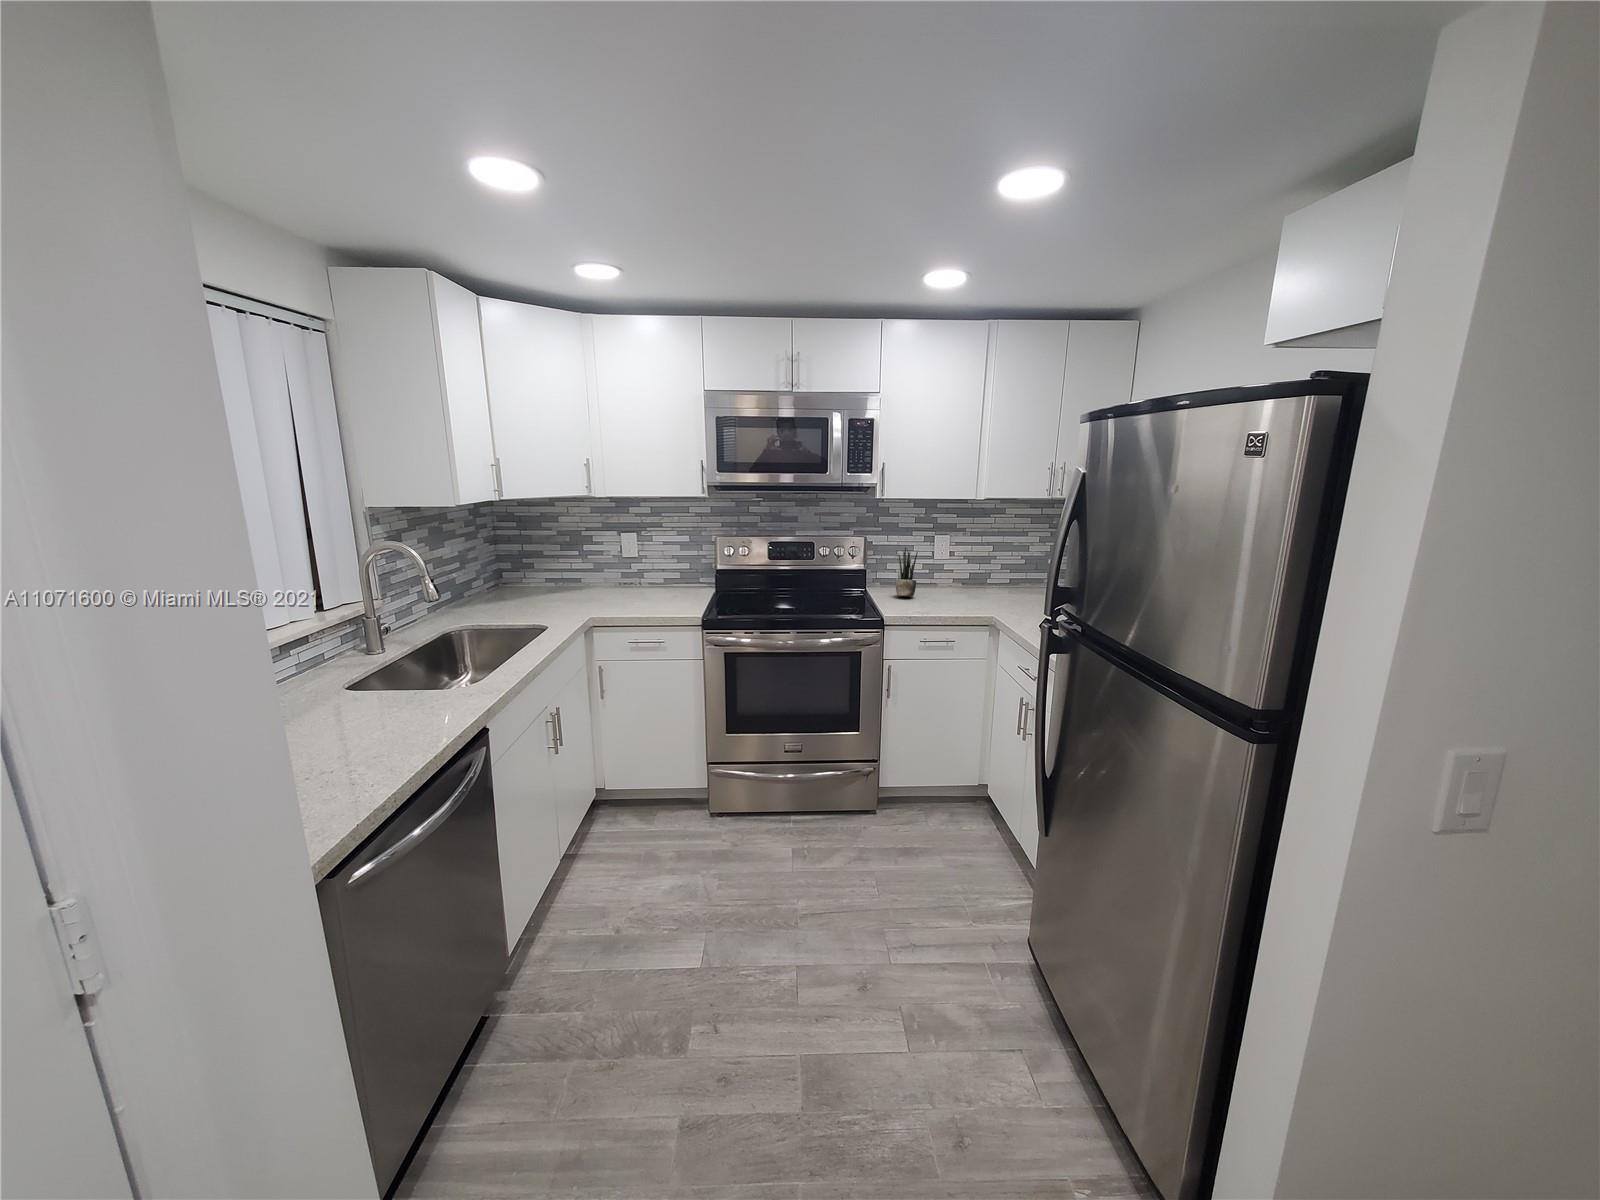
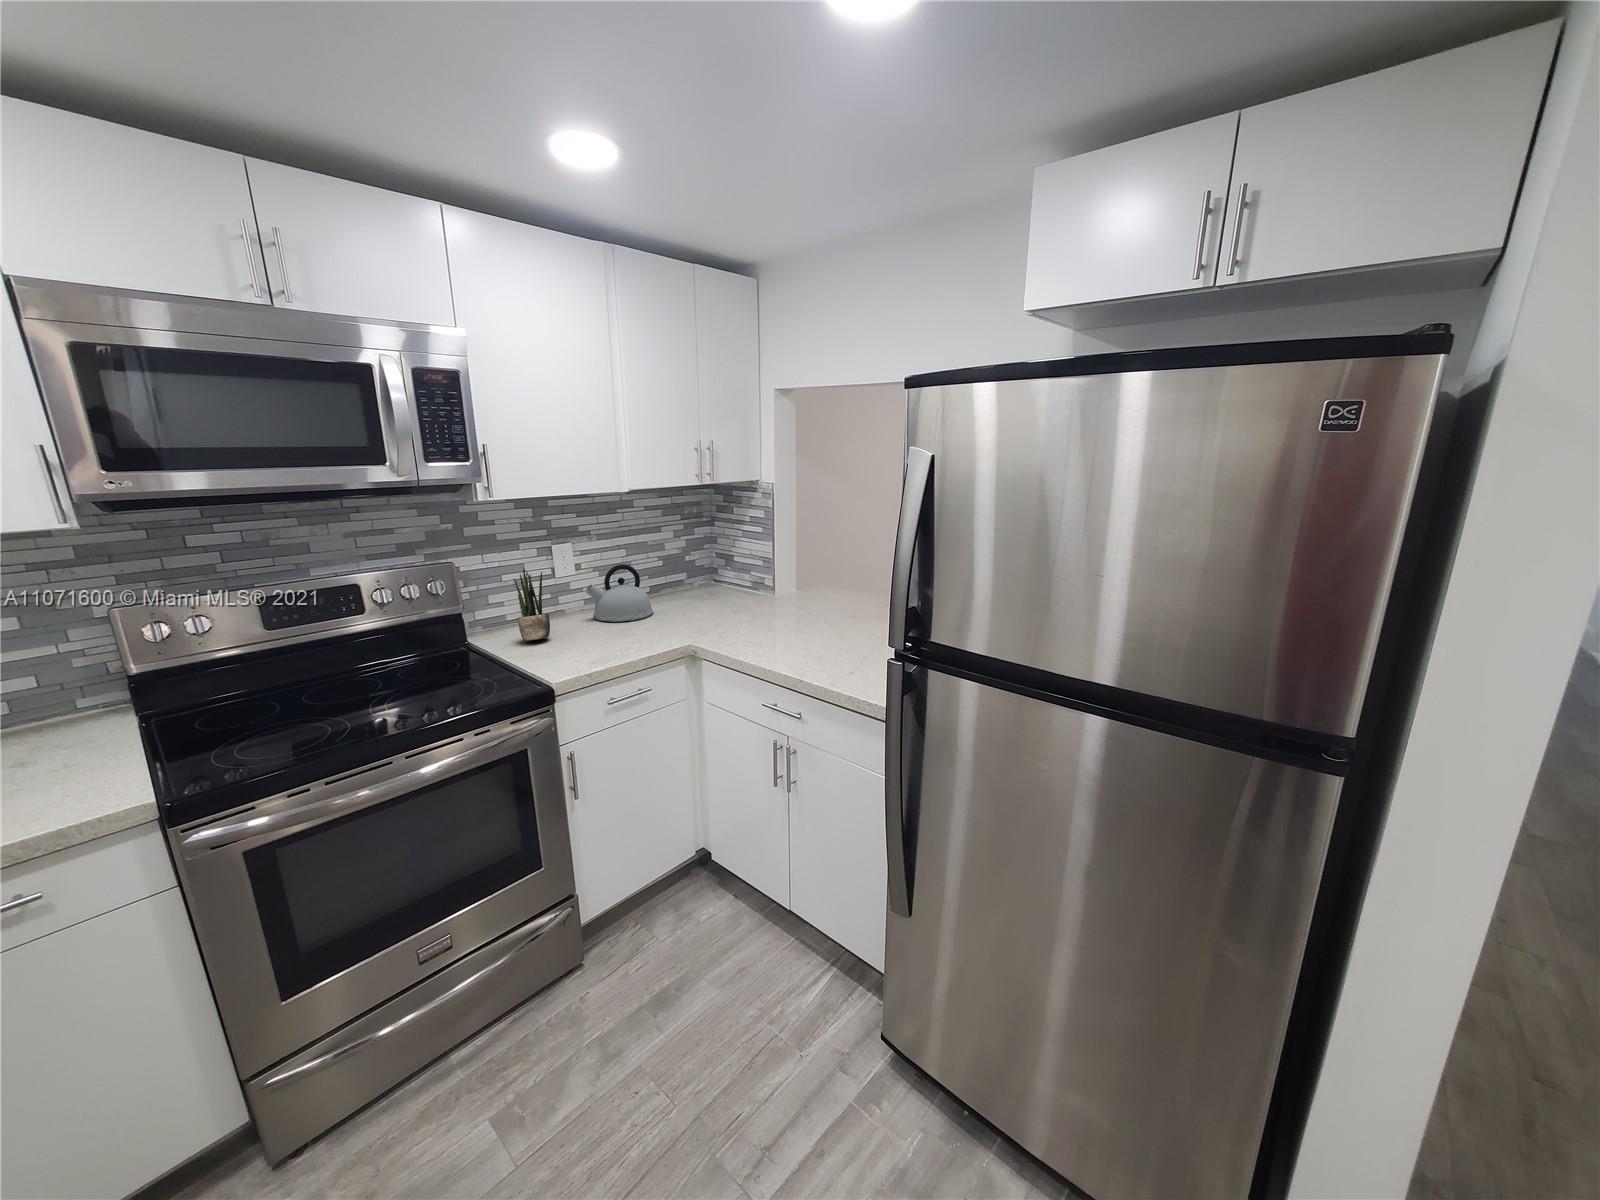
kettle: none [951,556,1000,598] -> present [586,564,653,622]

